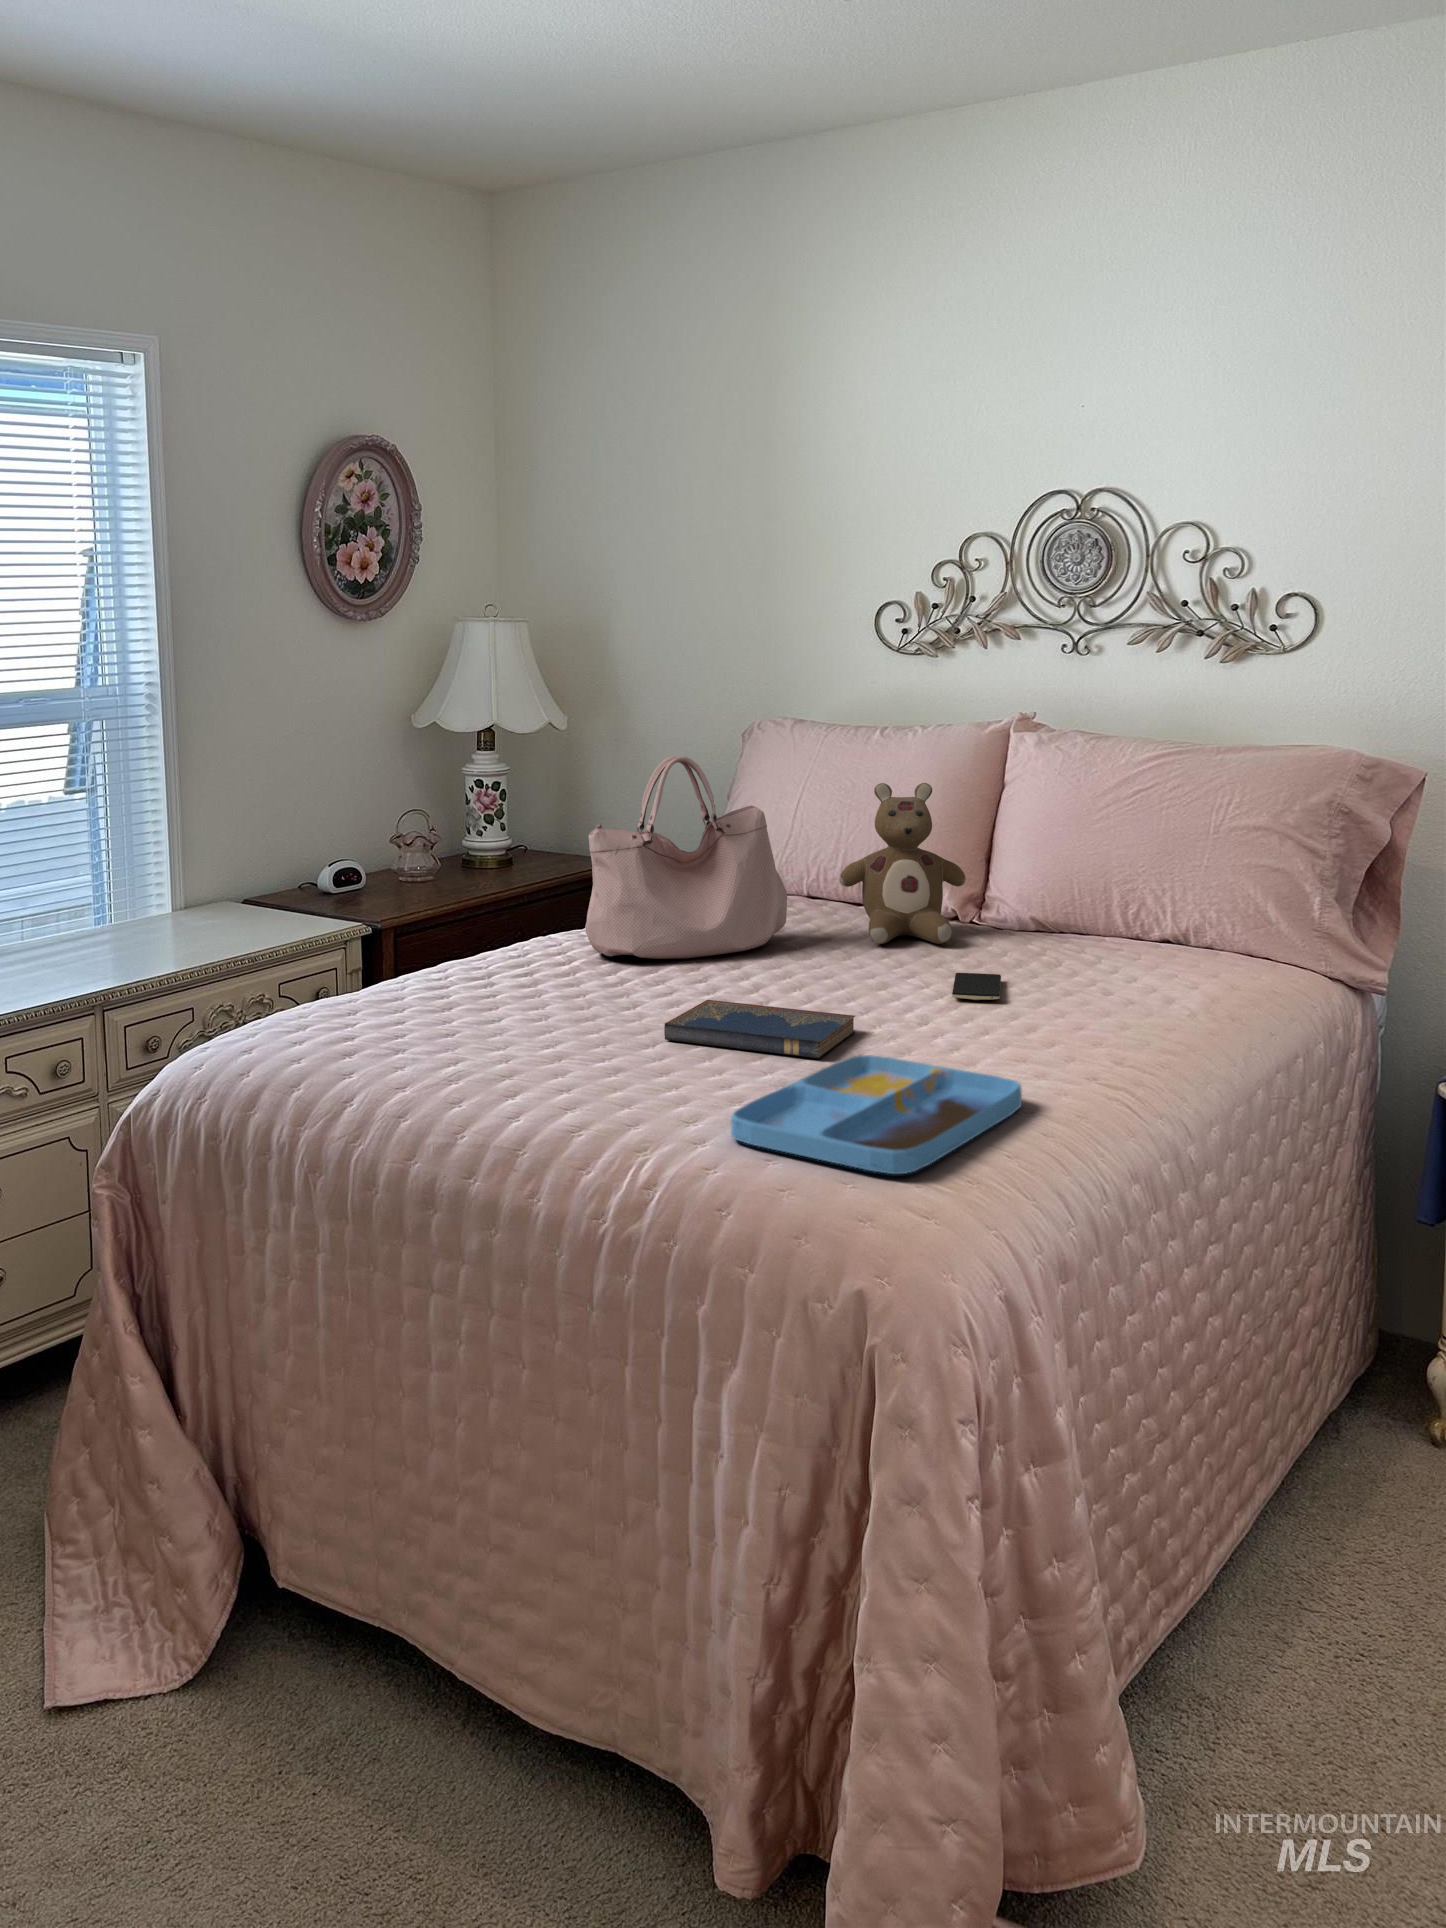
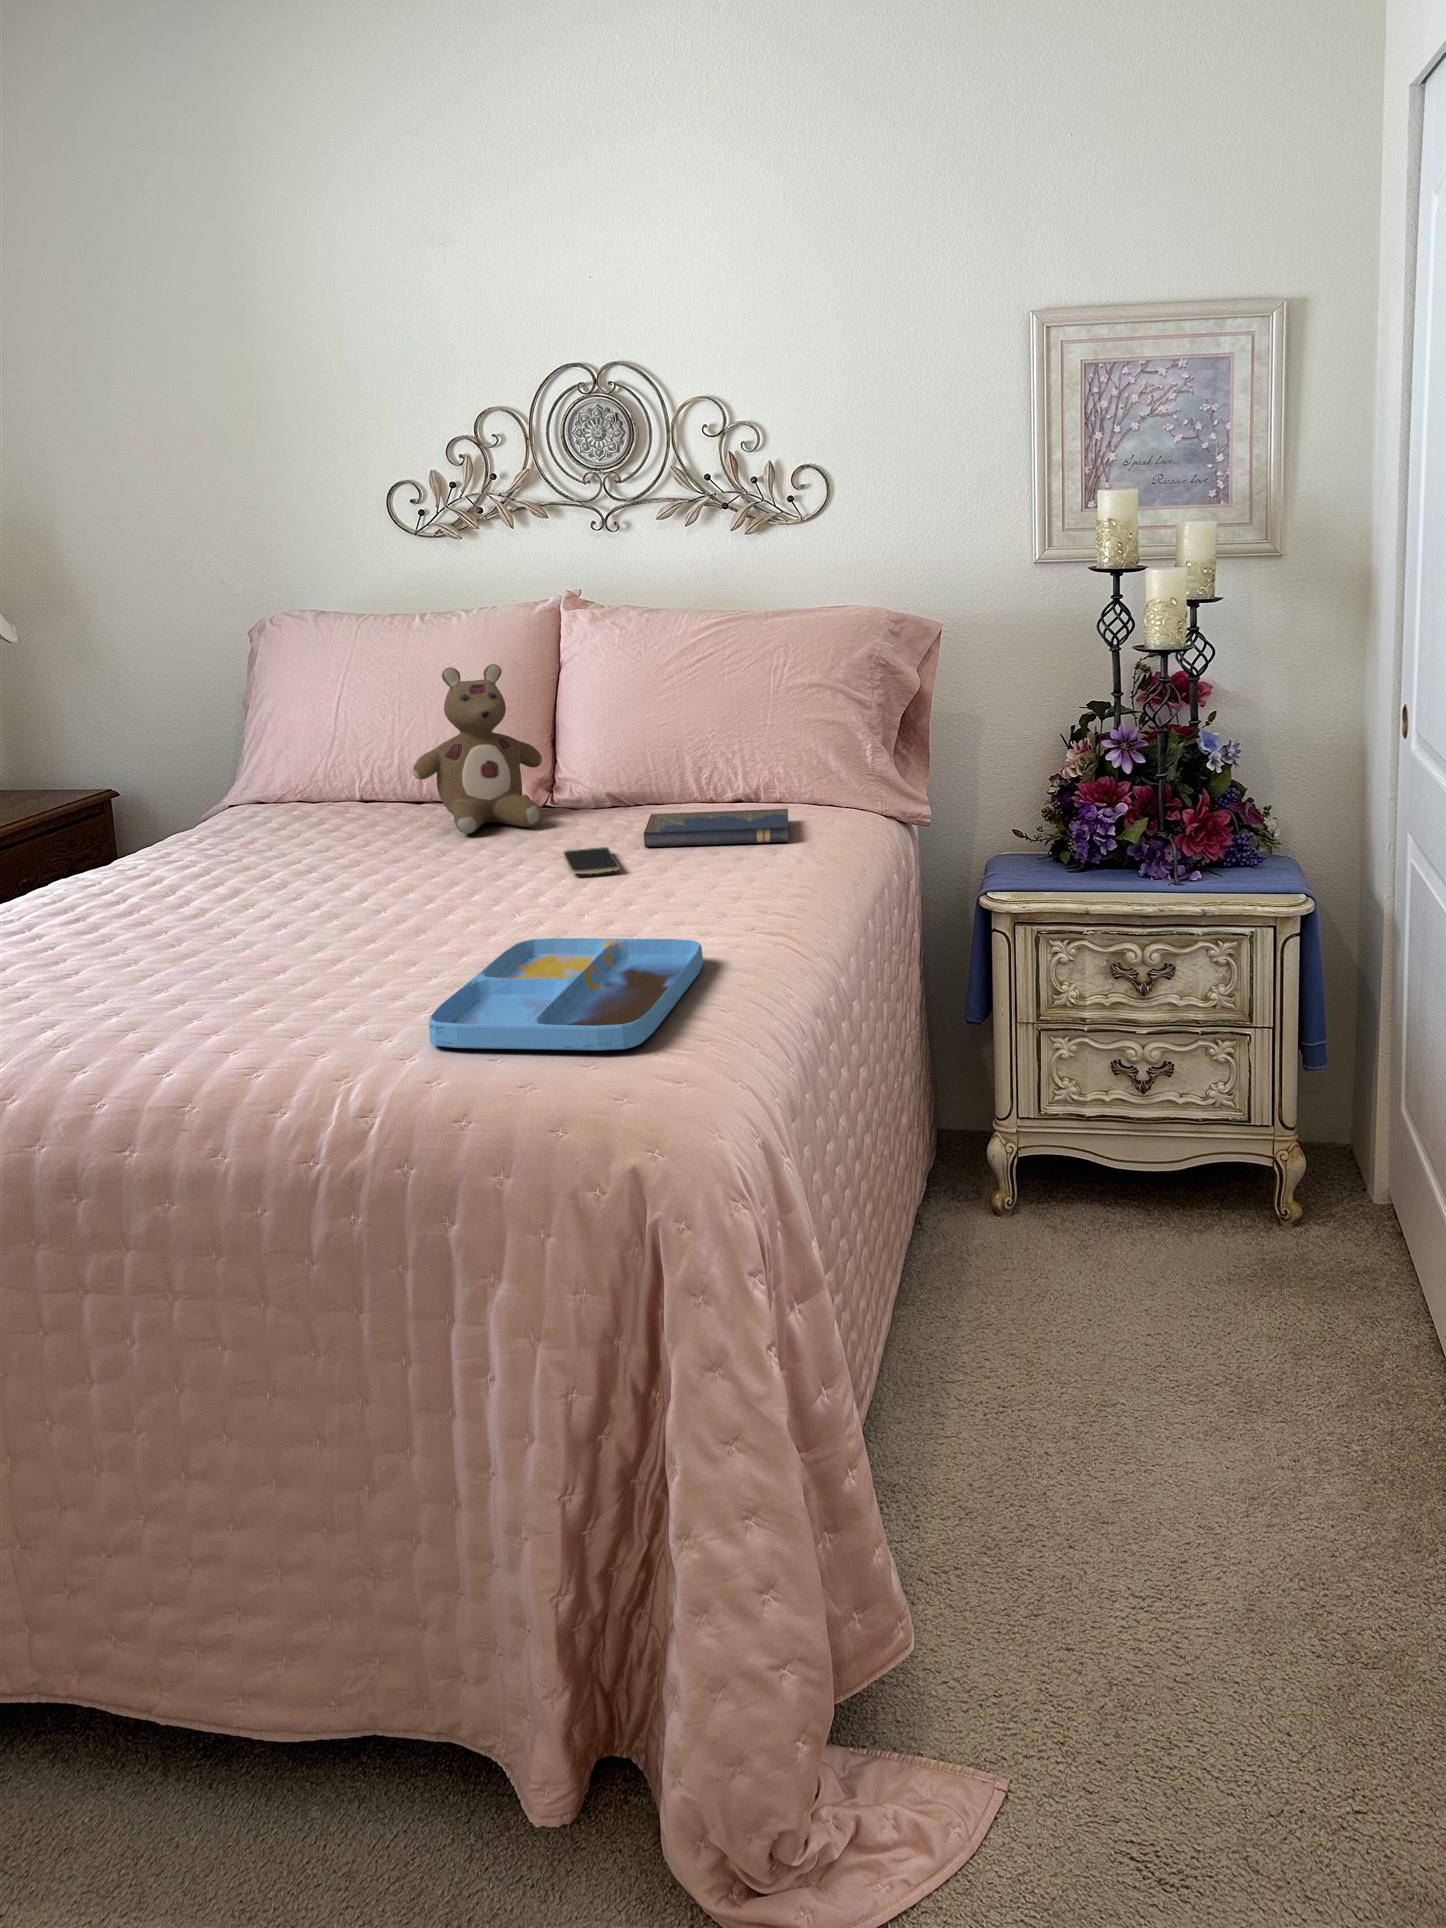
handbag: present [585,756,787,959] -> none [133,651,366,883]
hardcover book: present [664,1000,855,1058] -> present [644,809,789,847]

